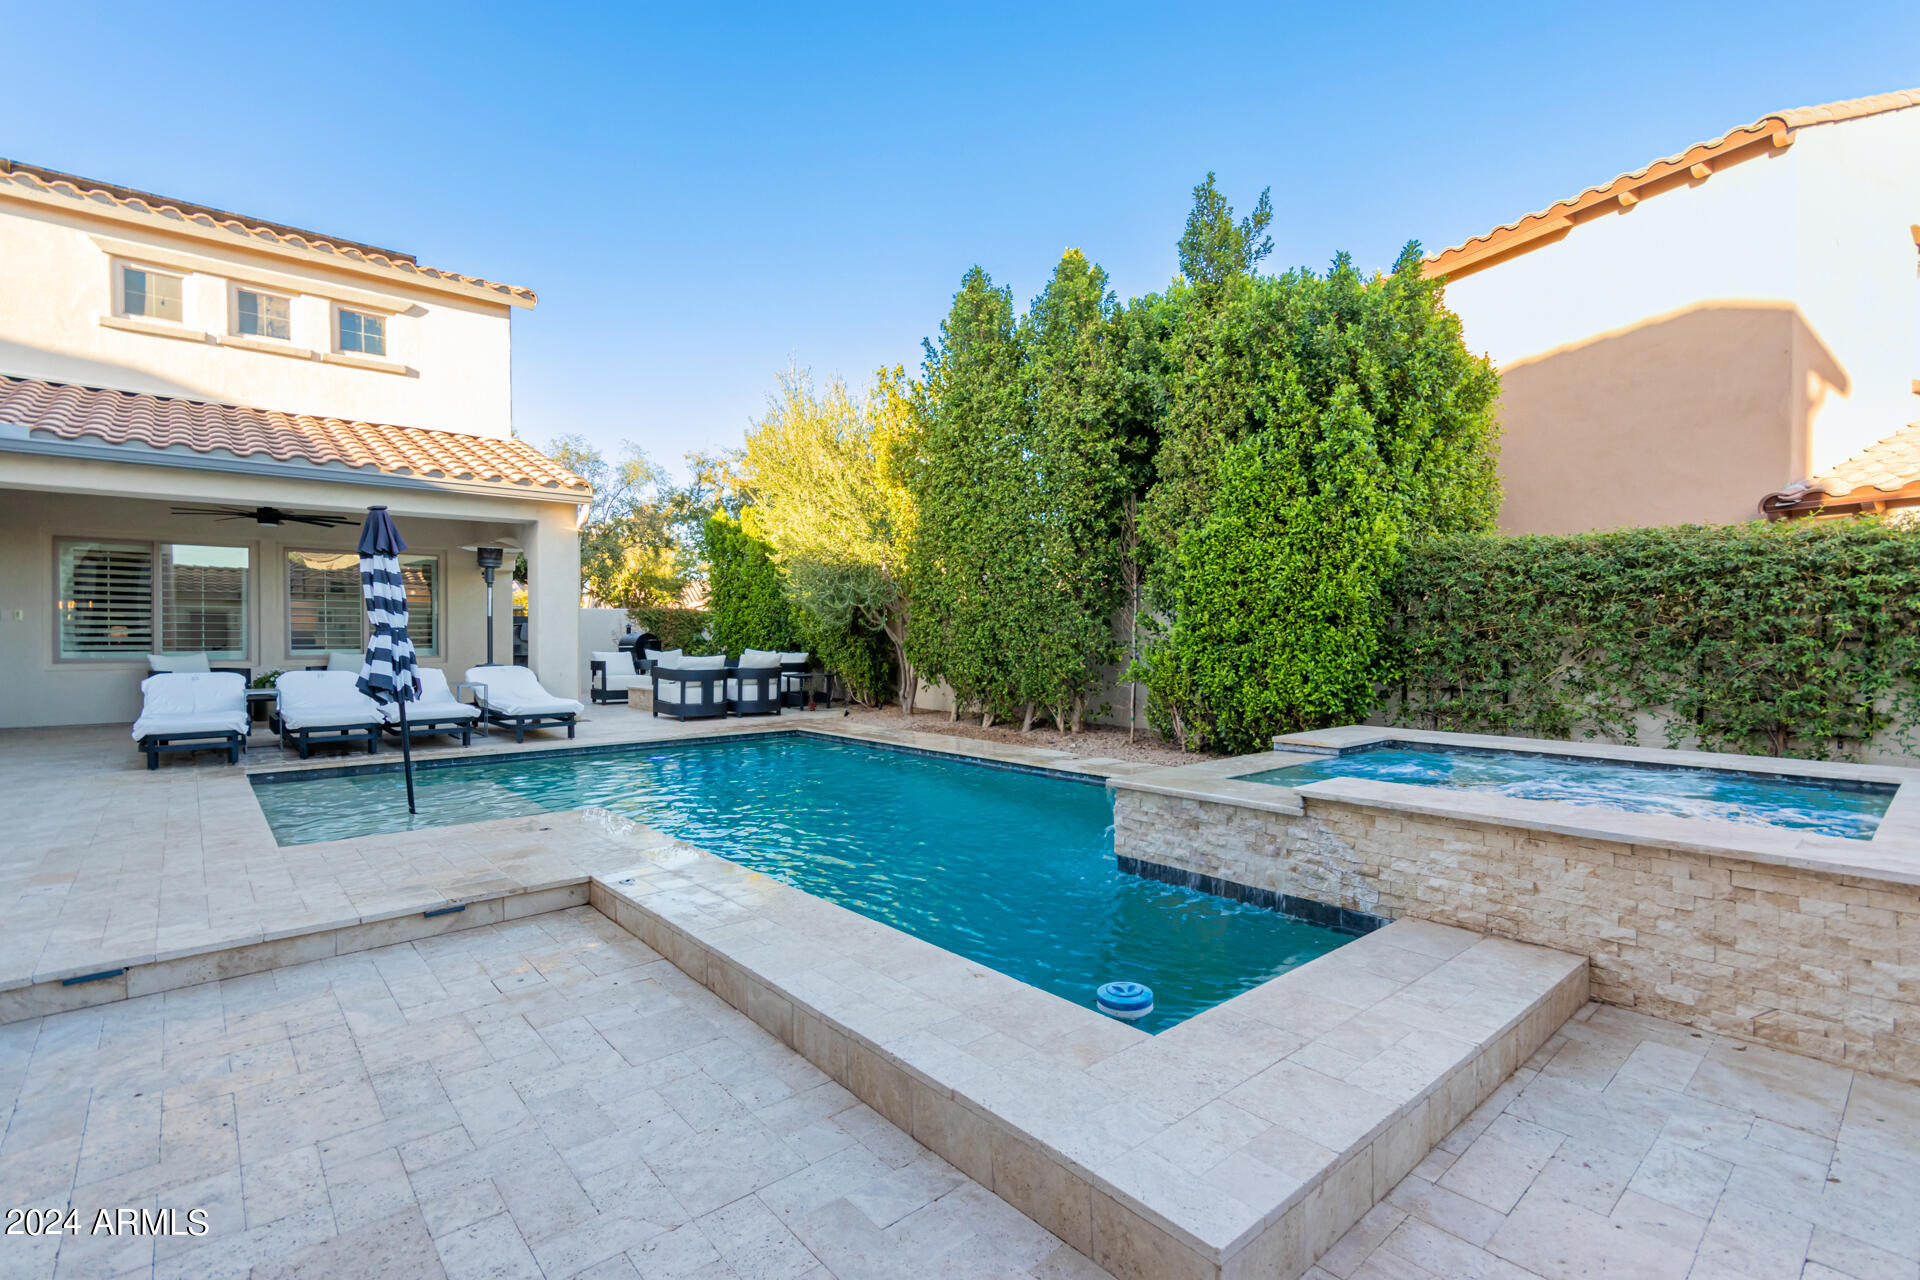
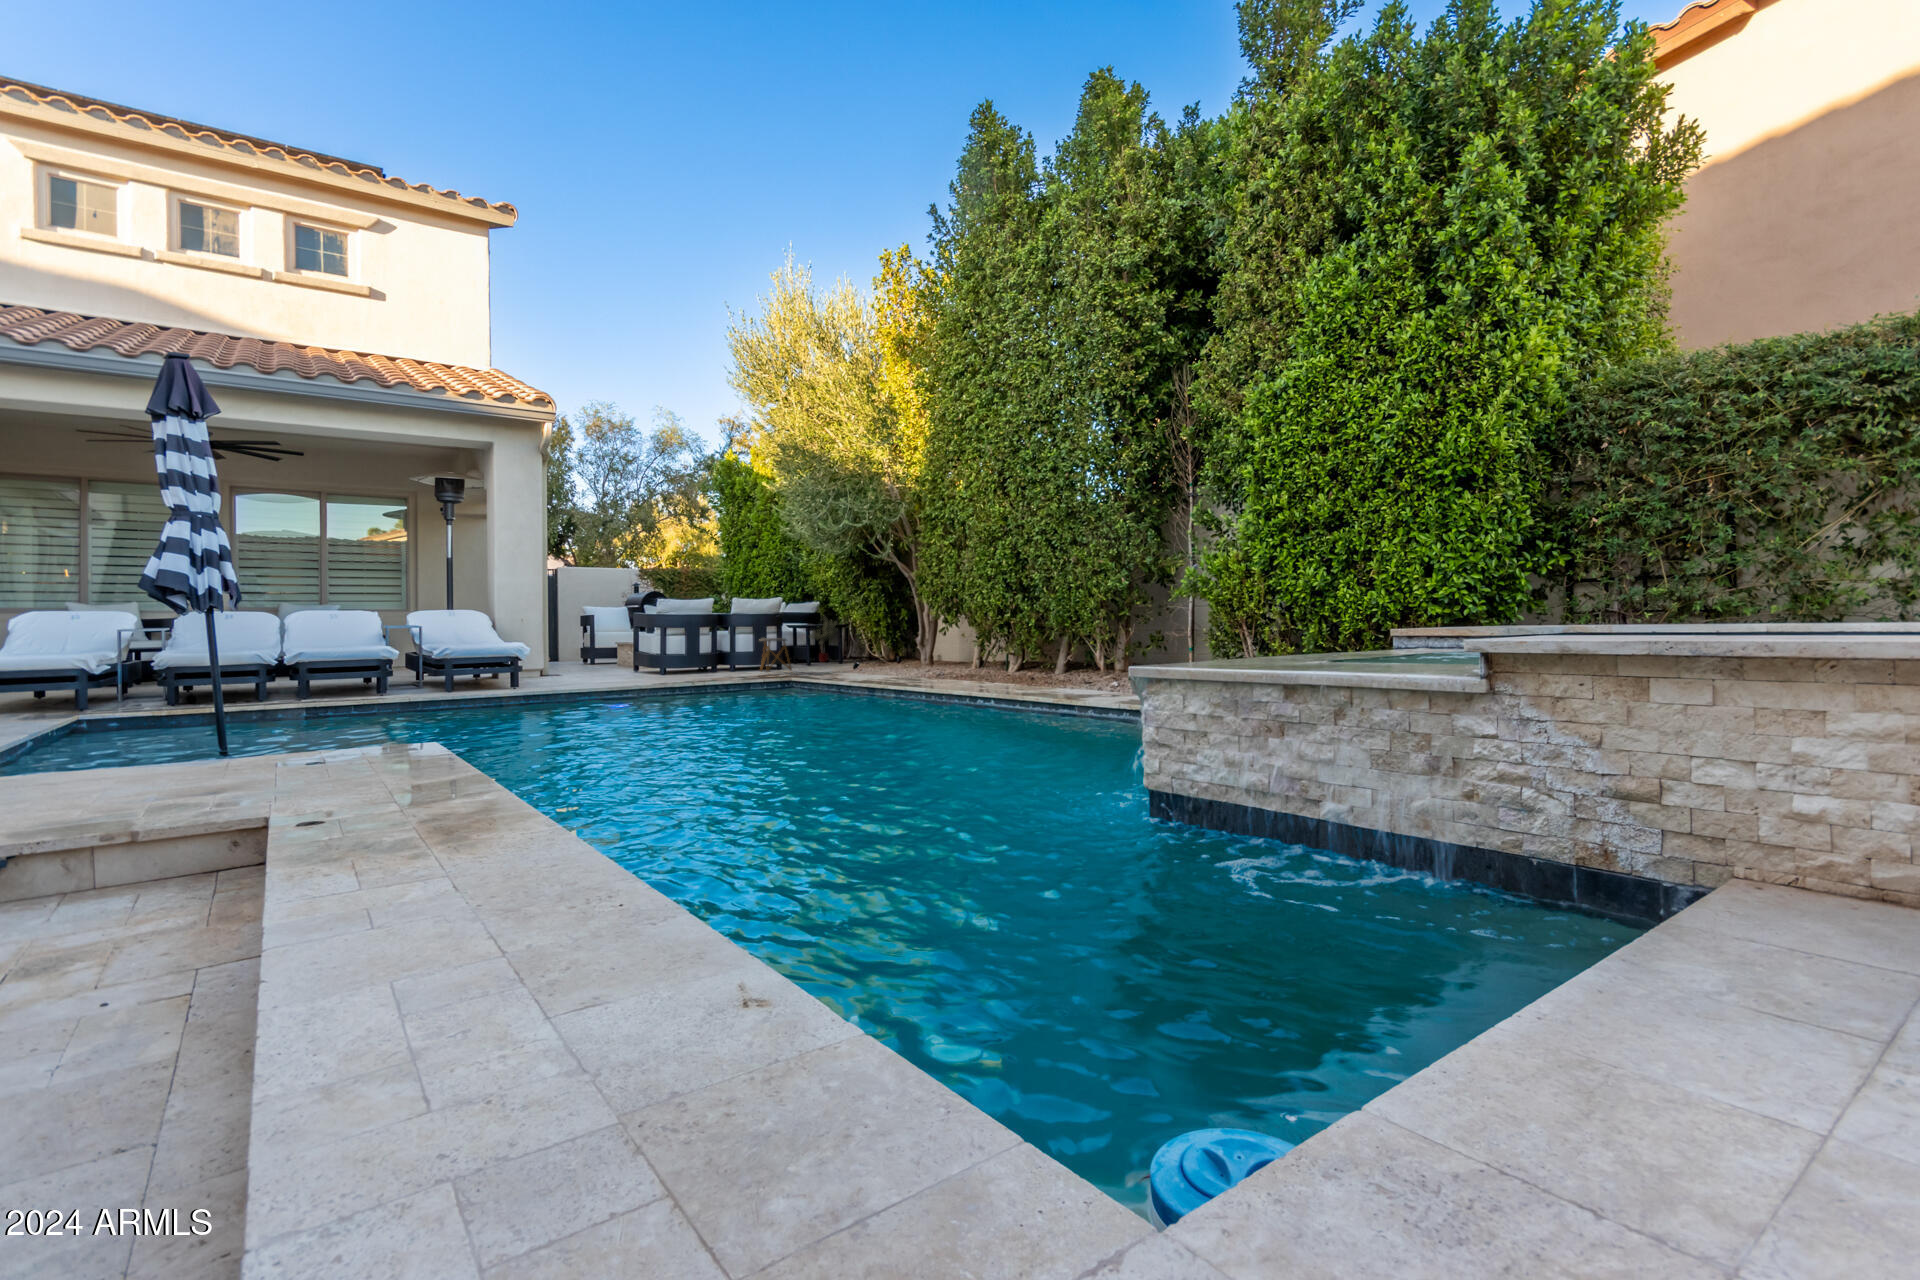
stool: none [764,692,793,723] -> present [760,638,792,672]

